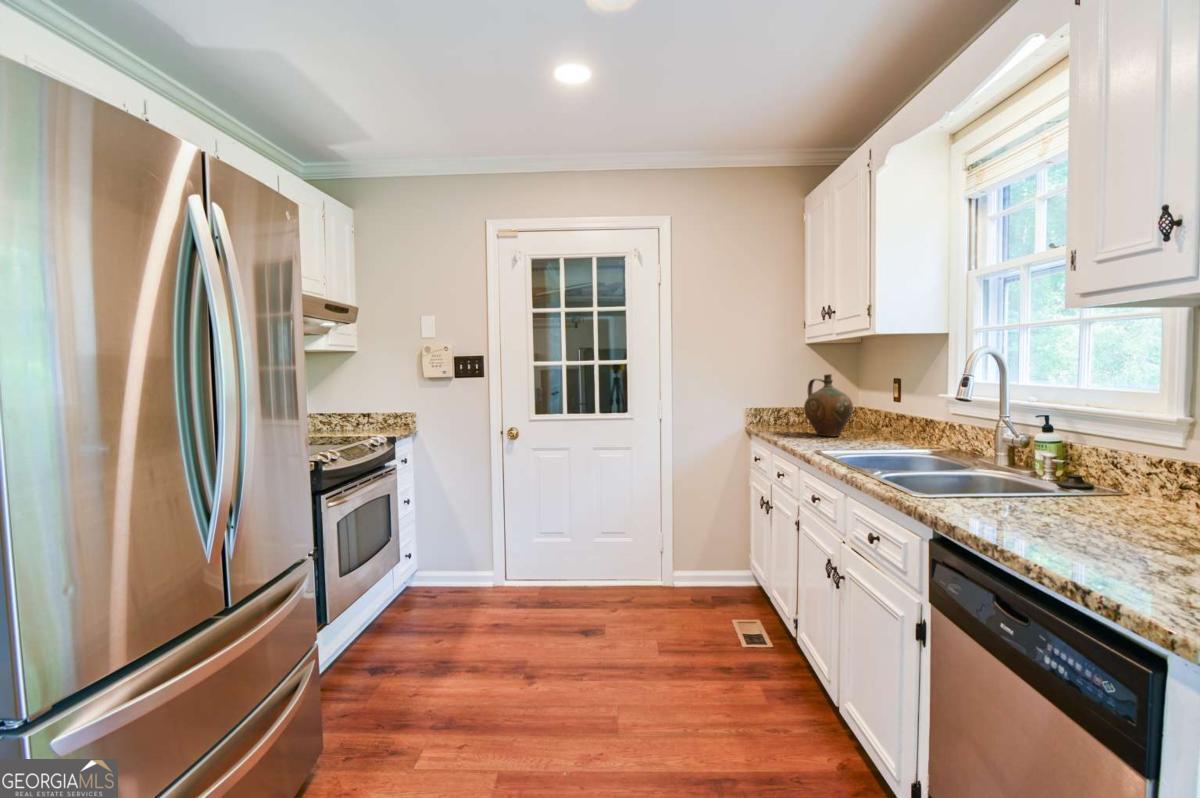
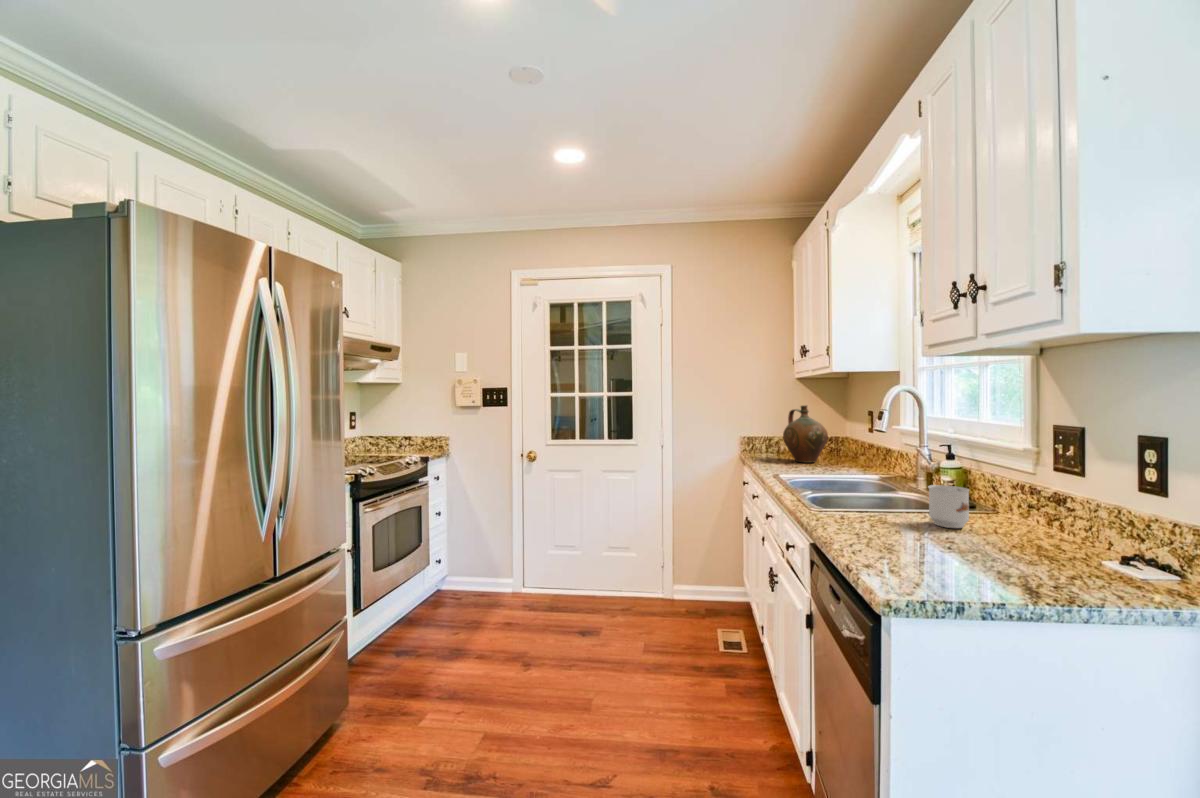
mug: none [1063,465,1121,516] -> present [928,485,969,528]

